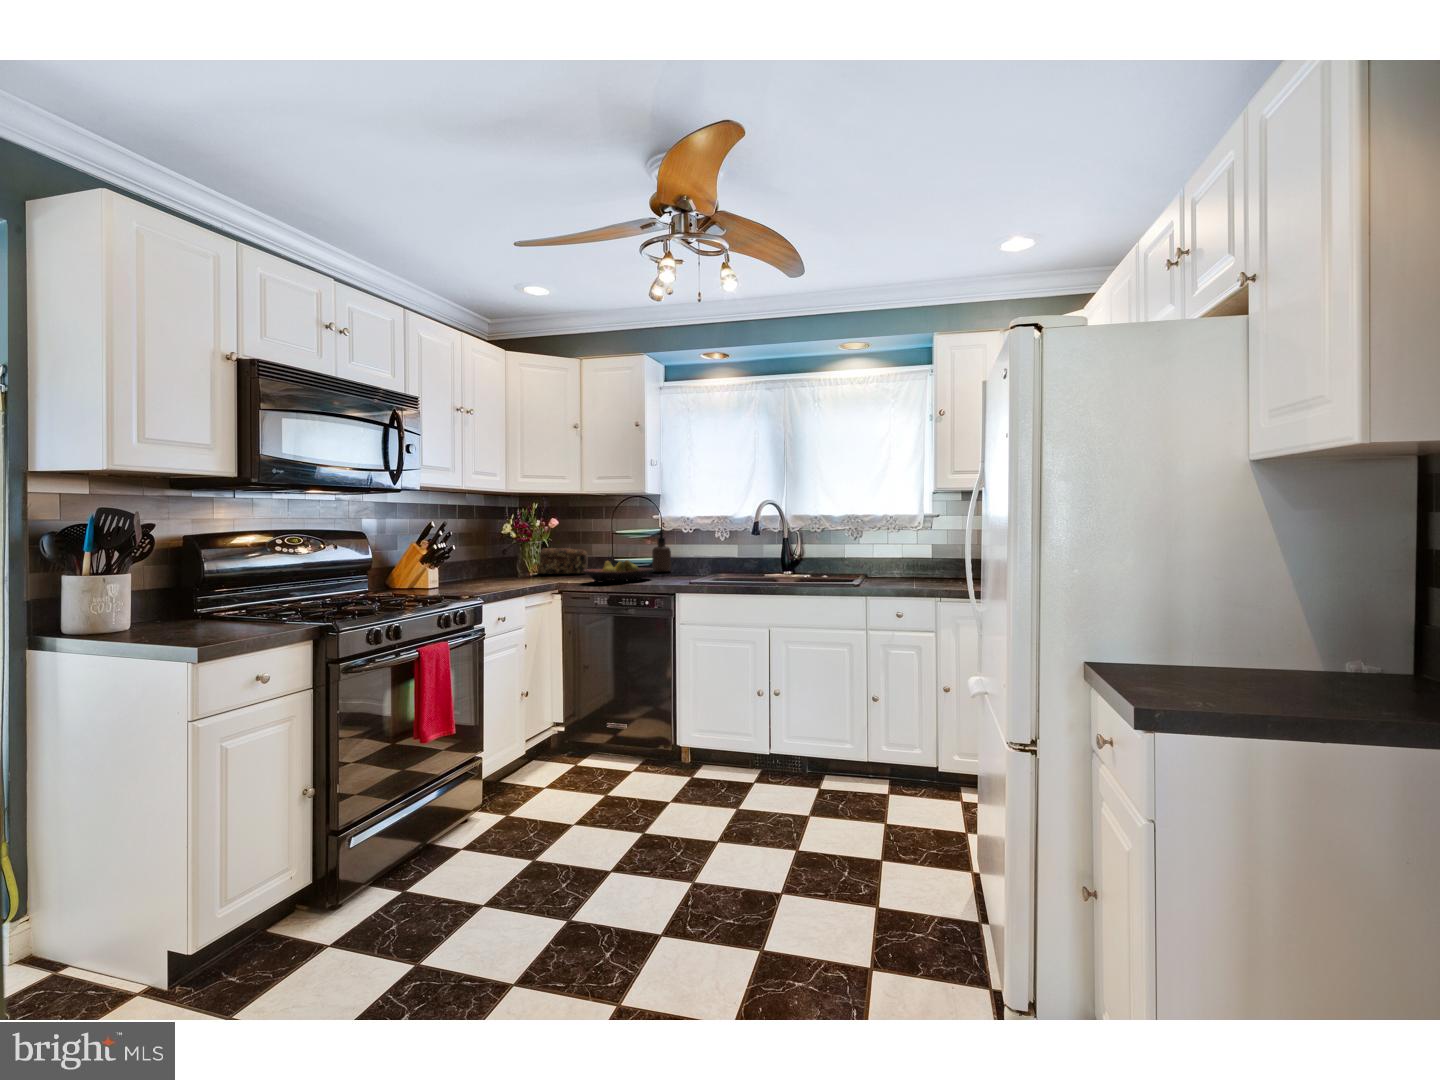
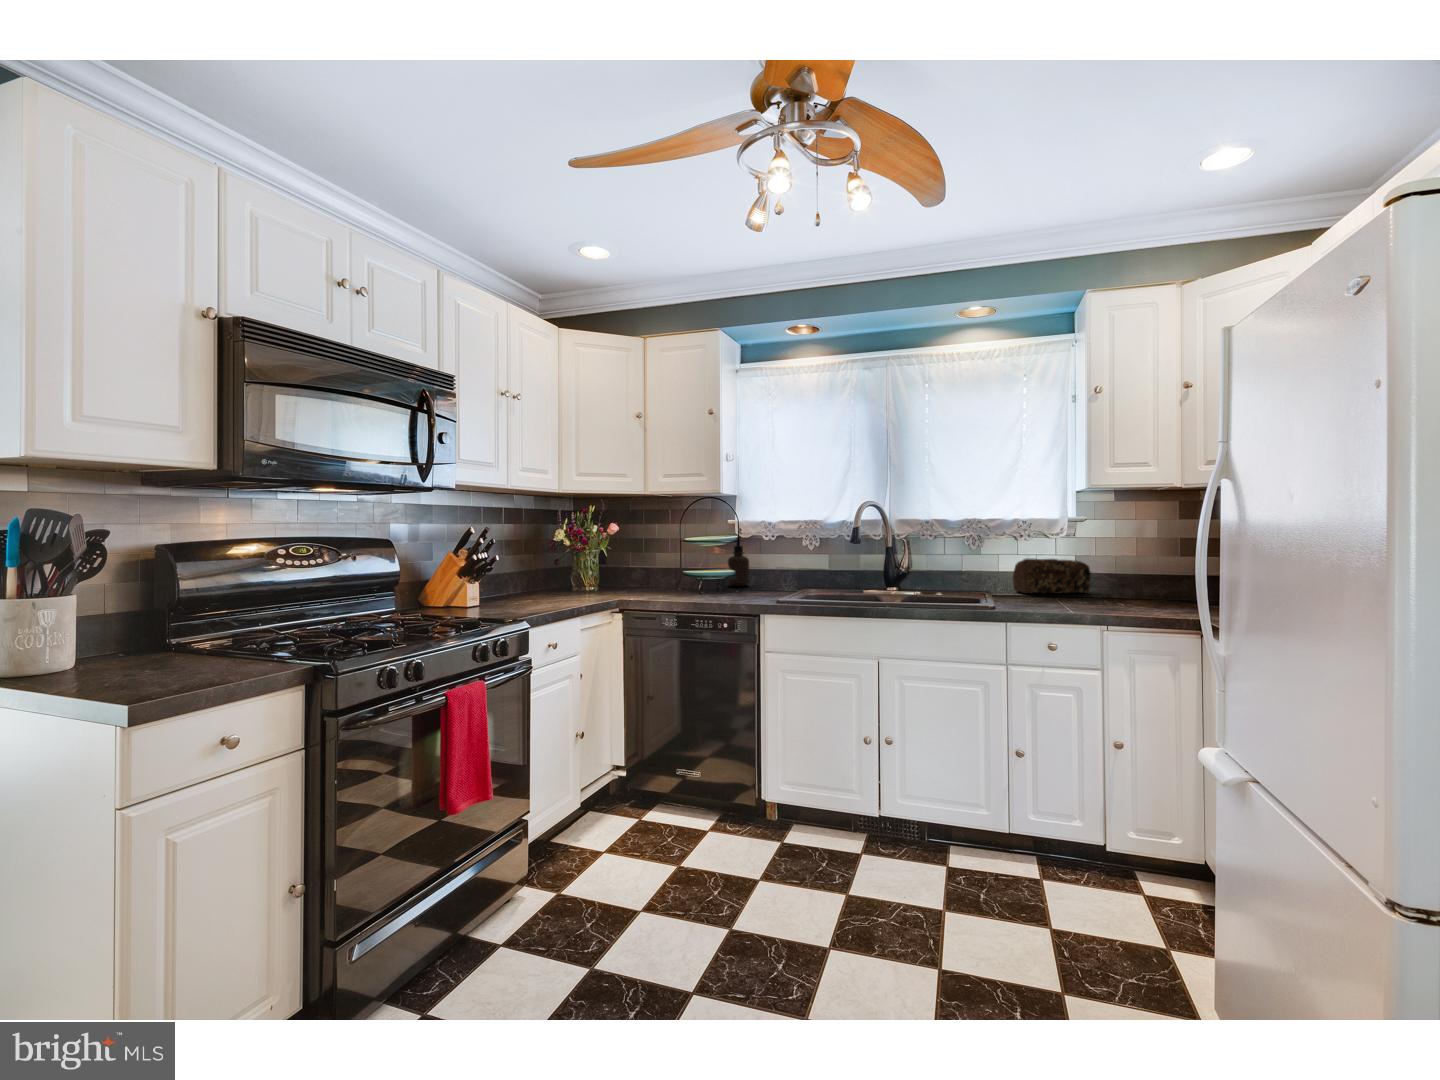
bread loaf: present [538,548,588,574] -> present [1012,558,1091,593]
fruit bowl: present [583,560,652,583] -> none [649,573,730,600]

